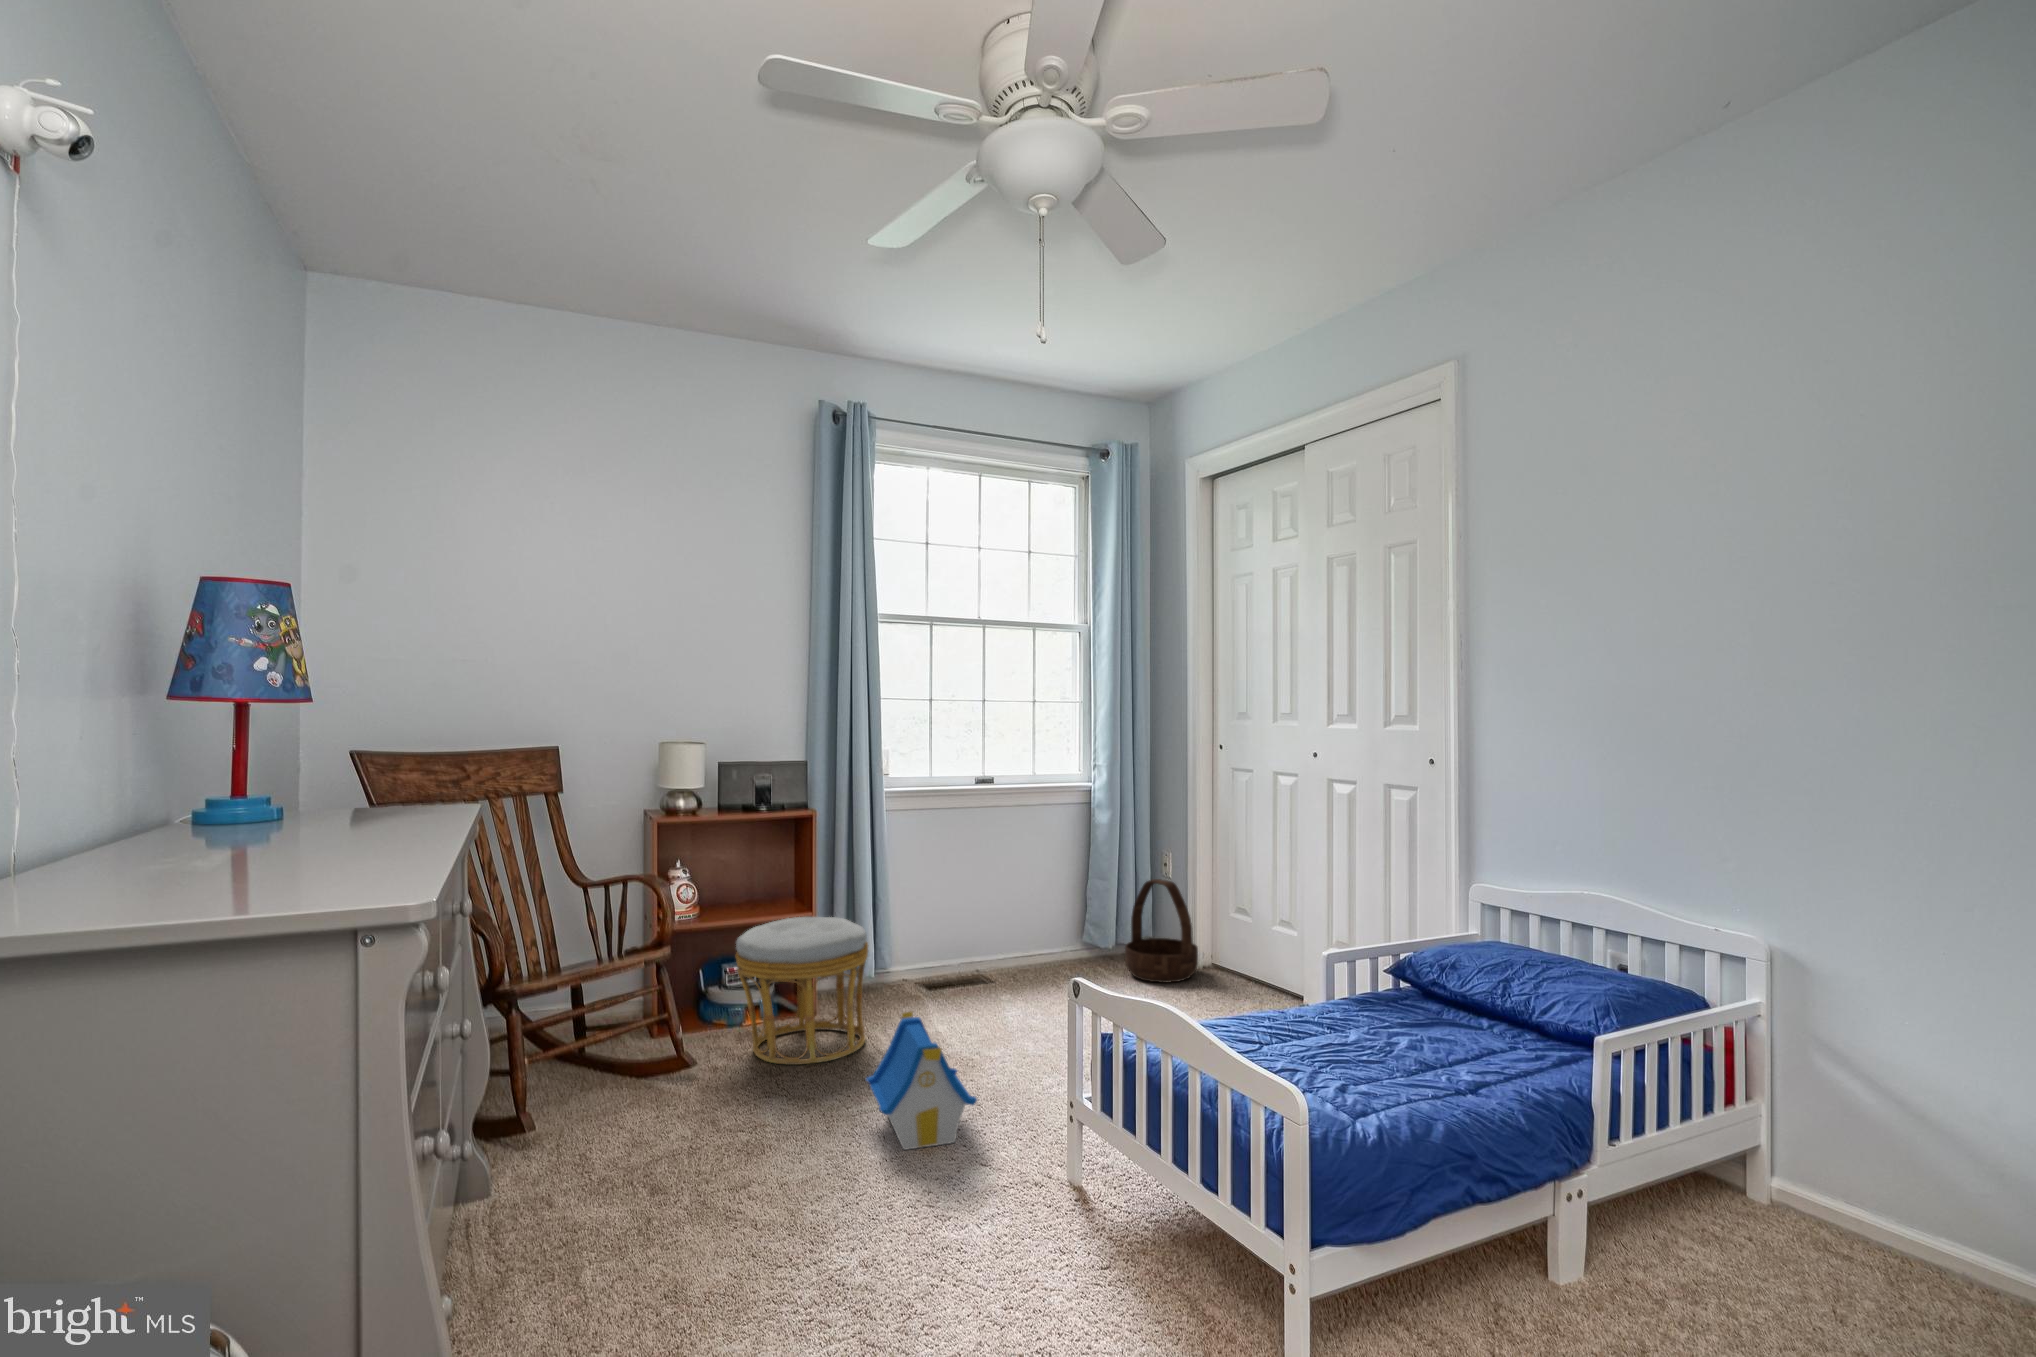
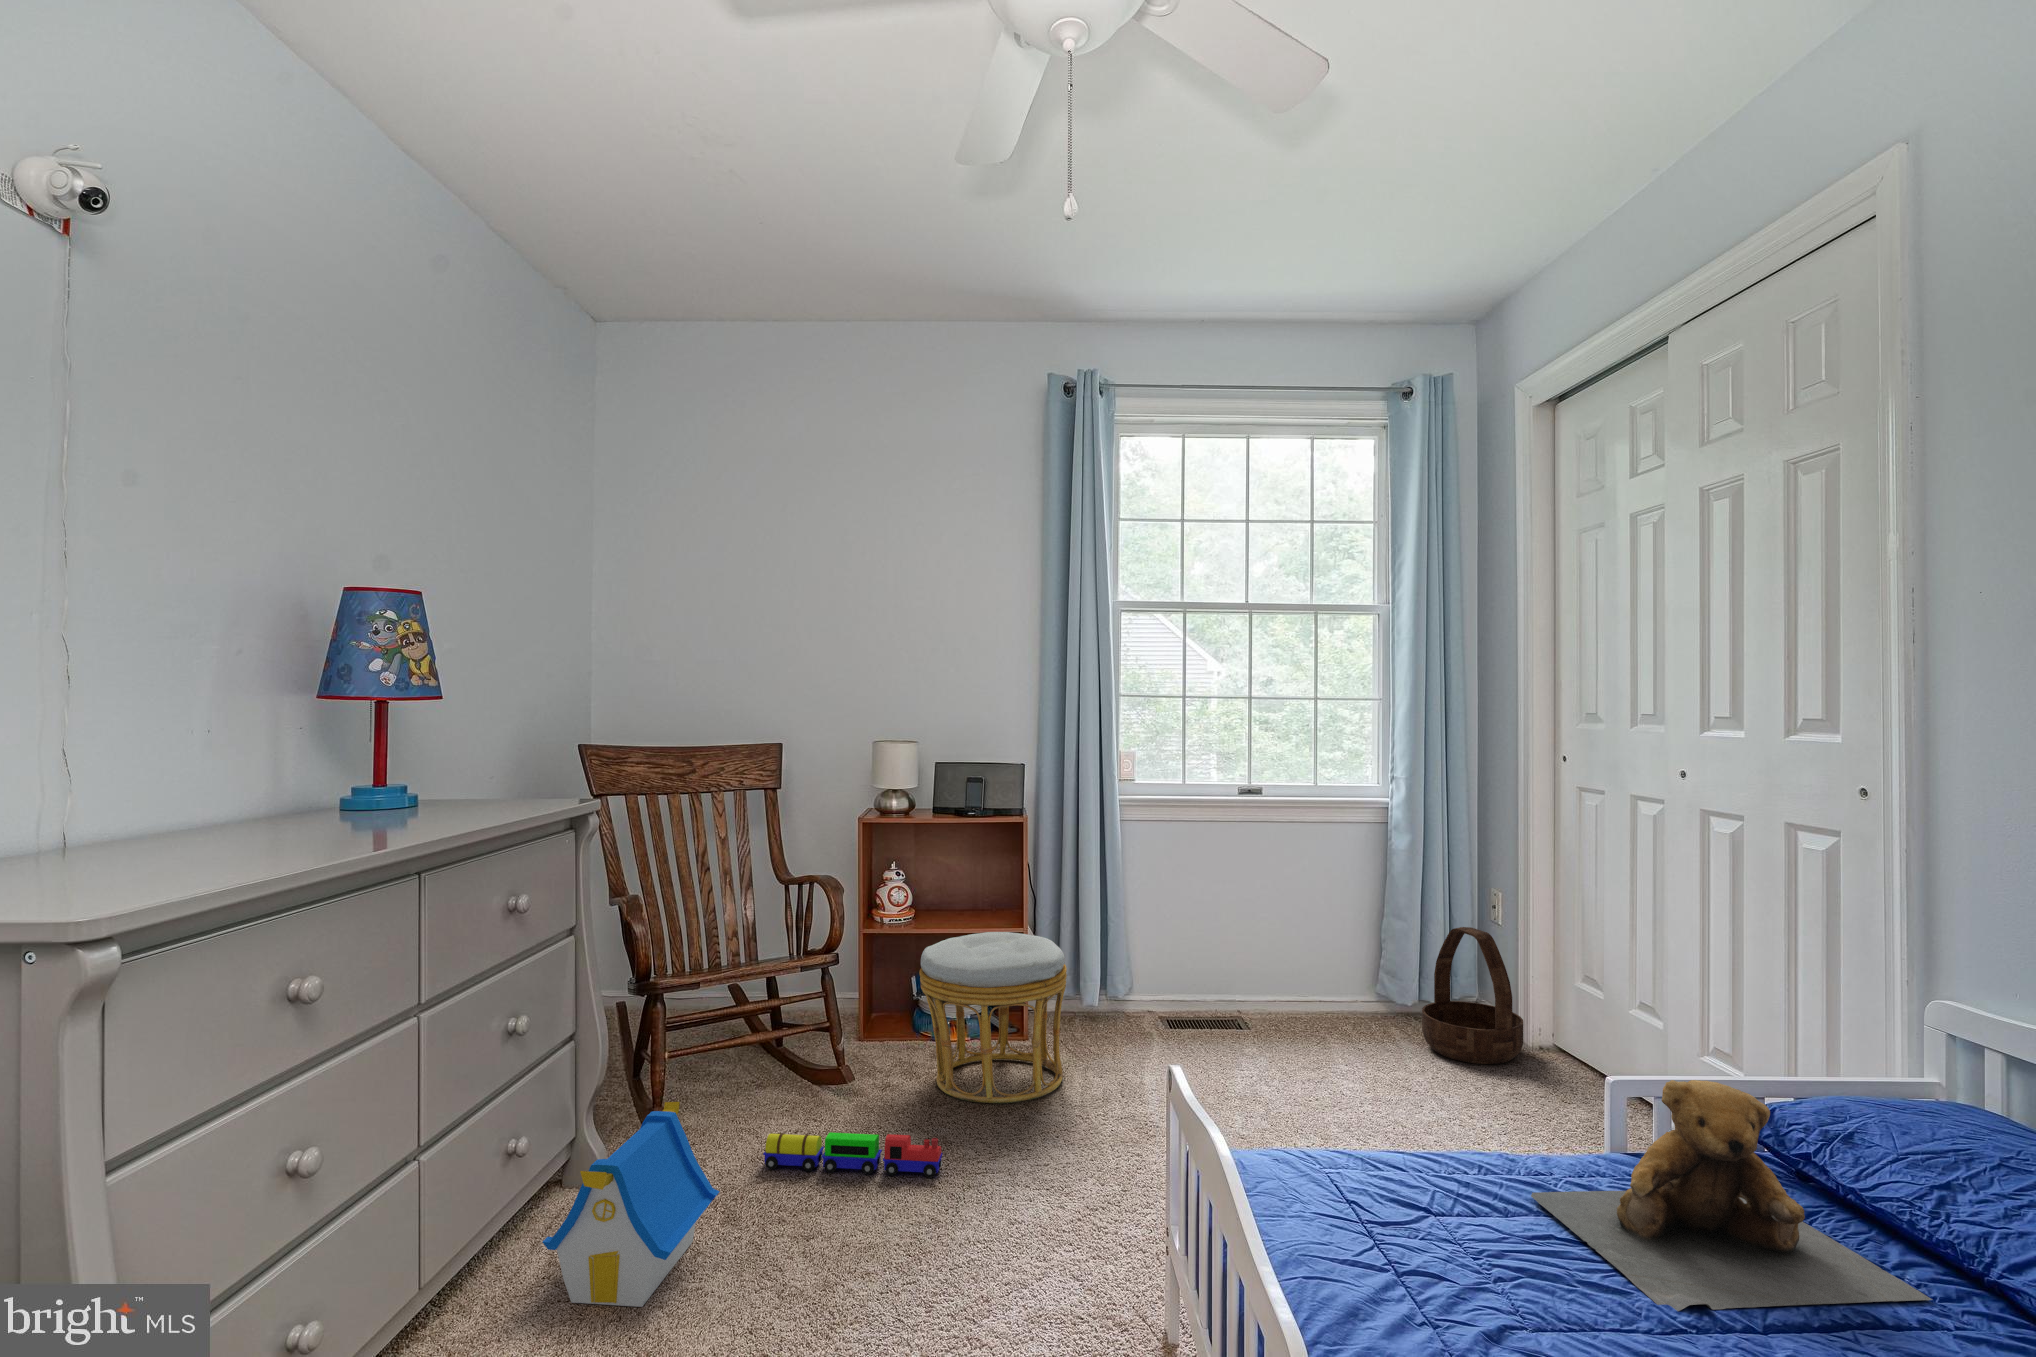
teddy bear: none [1303,937,1511,1065] -> present [1531,1080,1932,1311]
toy house: present [866,1011,977,1150] -> present [542,1102,719,1307]
toy train: none [643,1090,808,1142] -> present [763,1132,943,1178]

